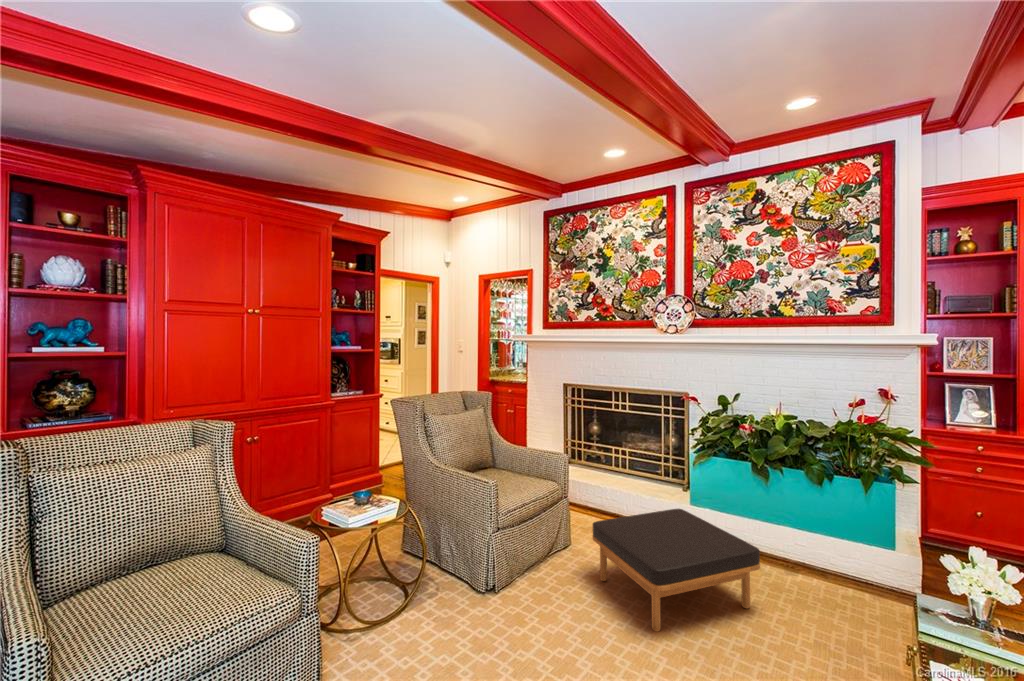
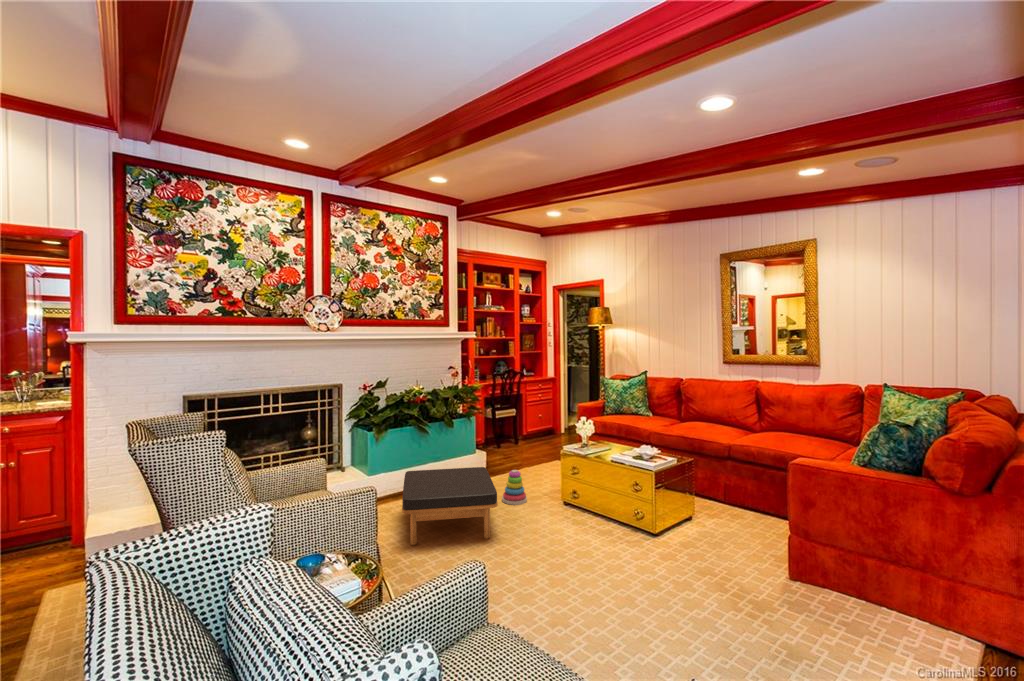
stacking toy: none [793,582,847,654] -> present [502,470,527,505]

